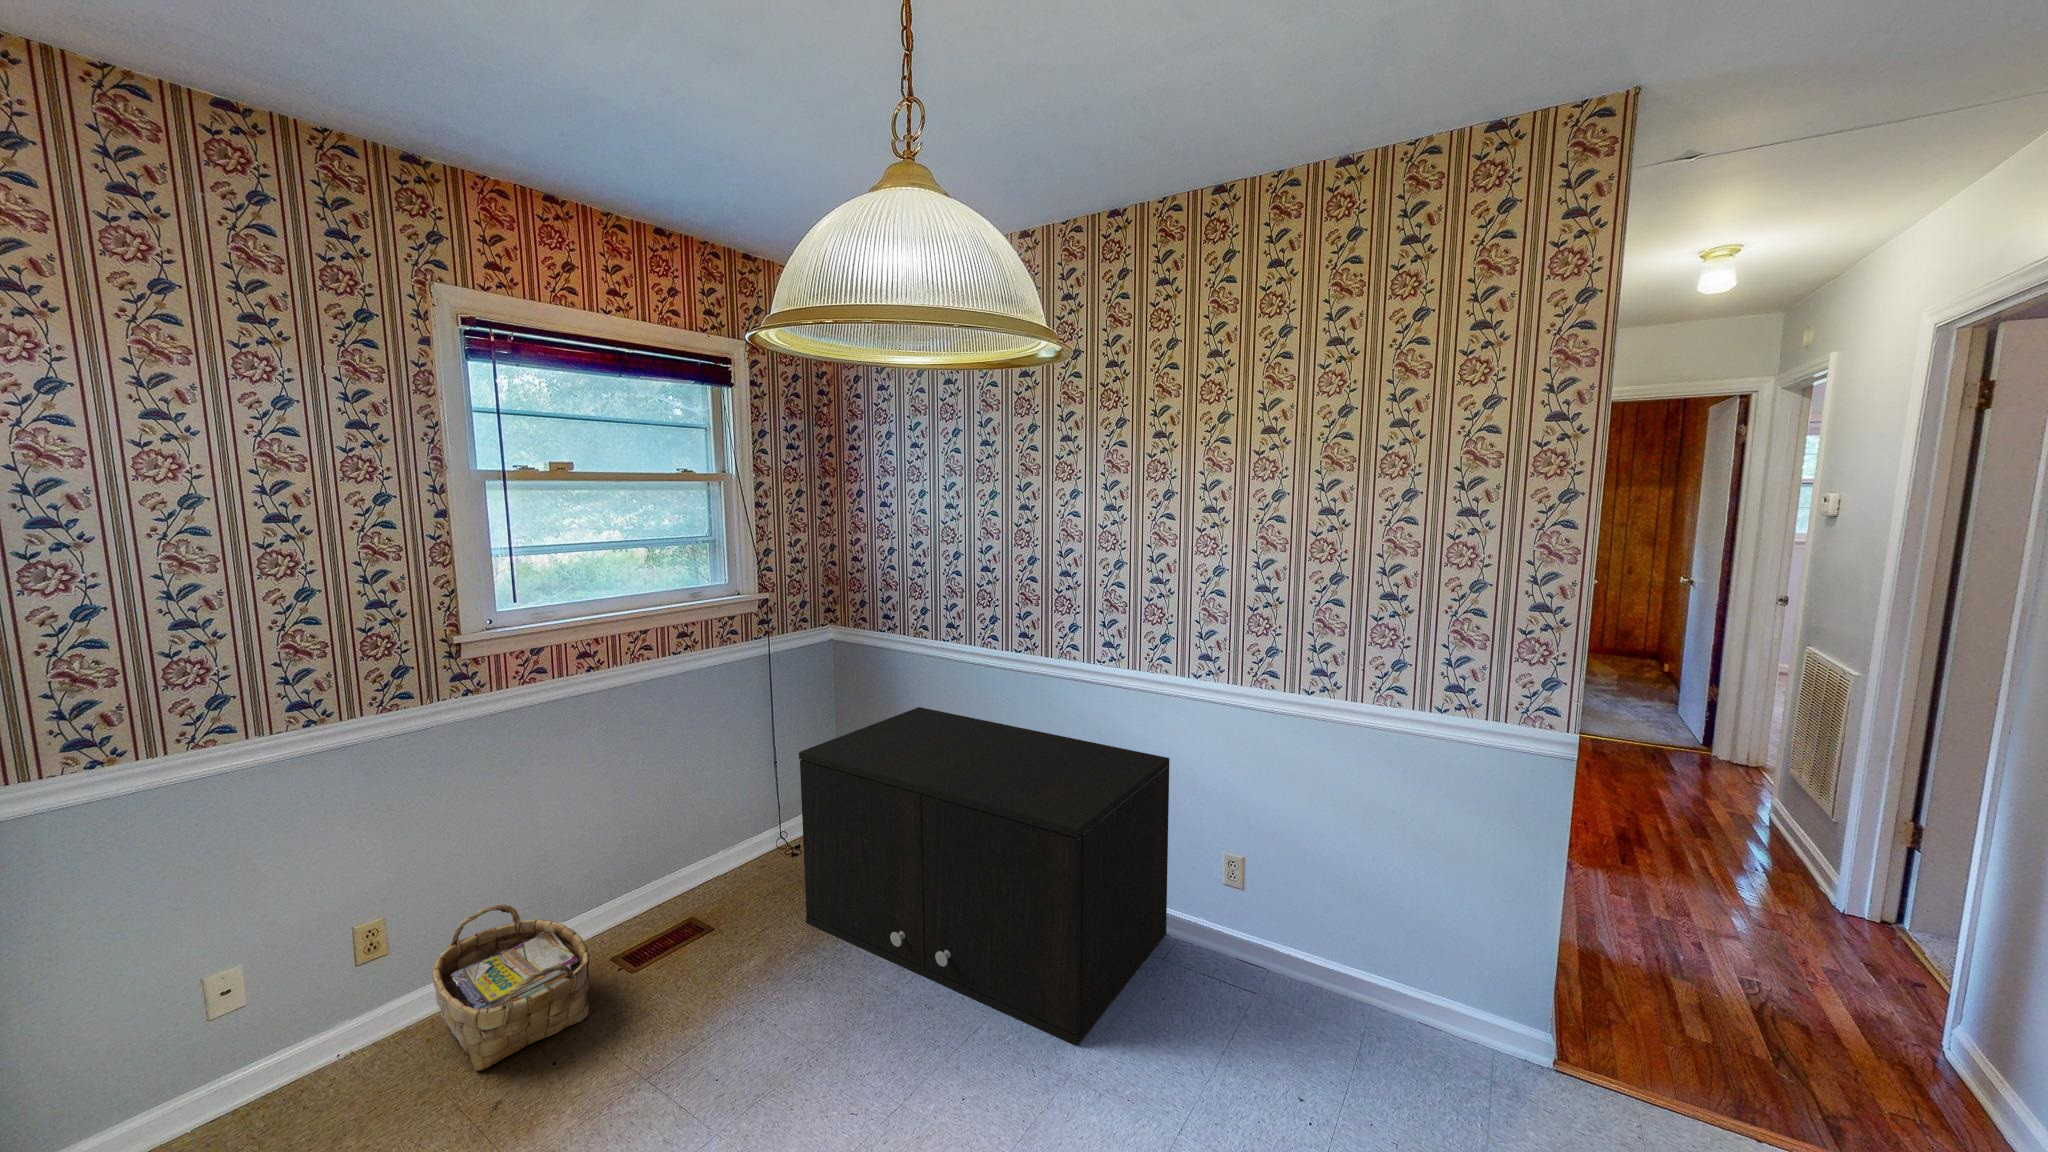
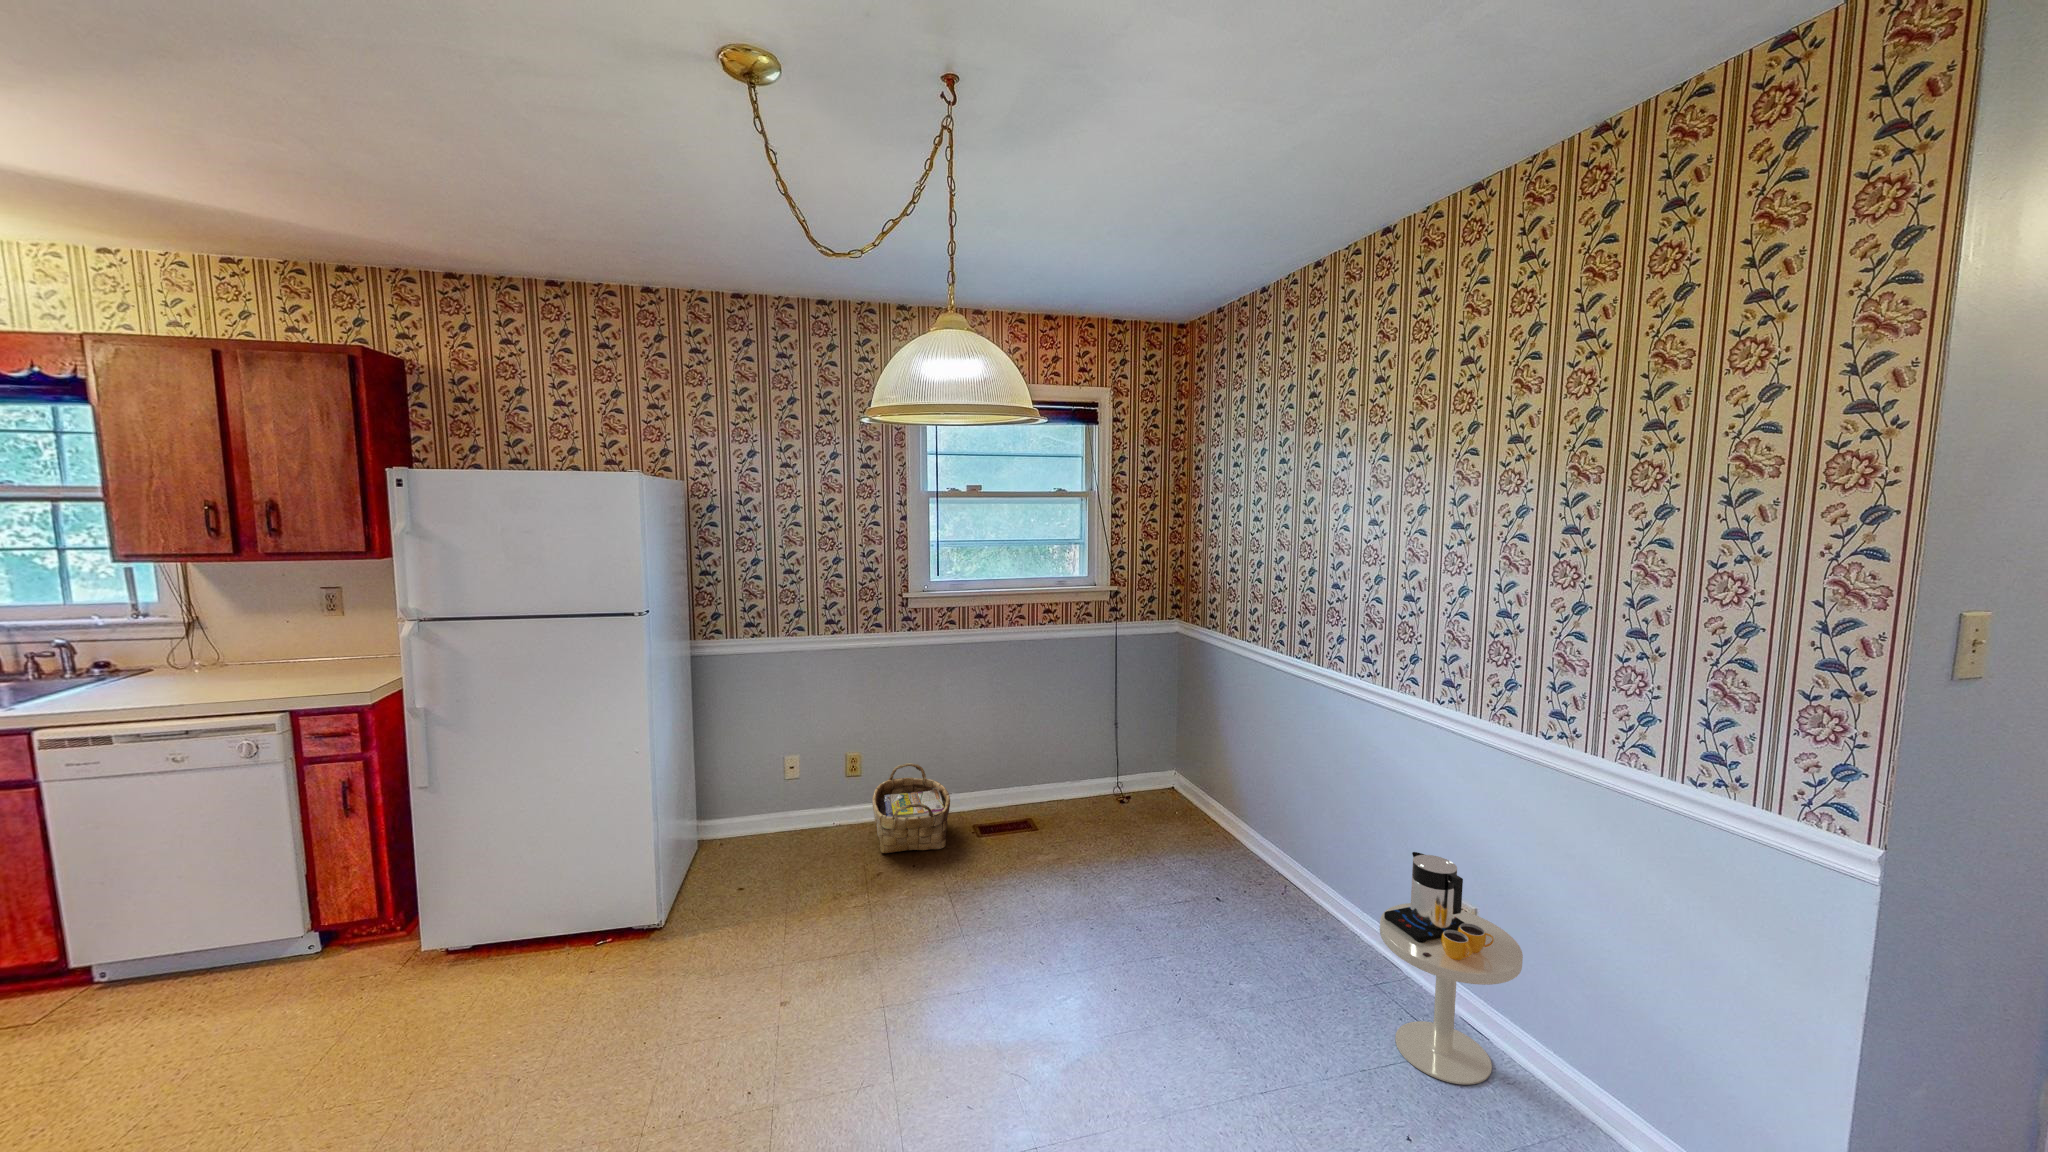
storage cabinet: present [799,707,1170,1045] -> none [1099,697,1407,1000]
side table: none [1199,823,1321,1030] -> present [1380,852,1523,1085]

